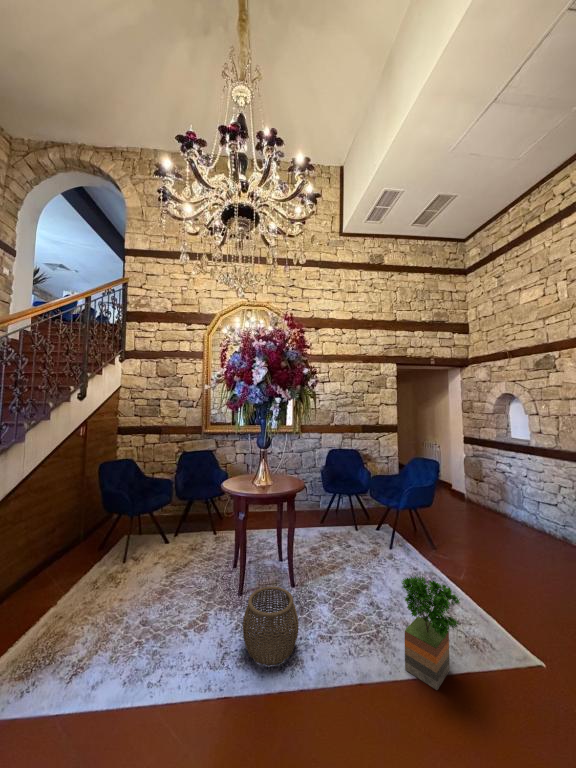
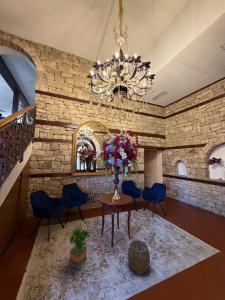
potted tree: present [402,576,460,690] -> present [70,229,90,269]

